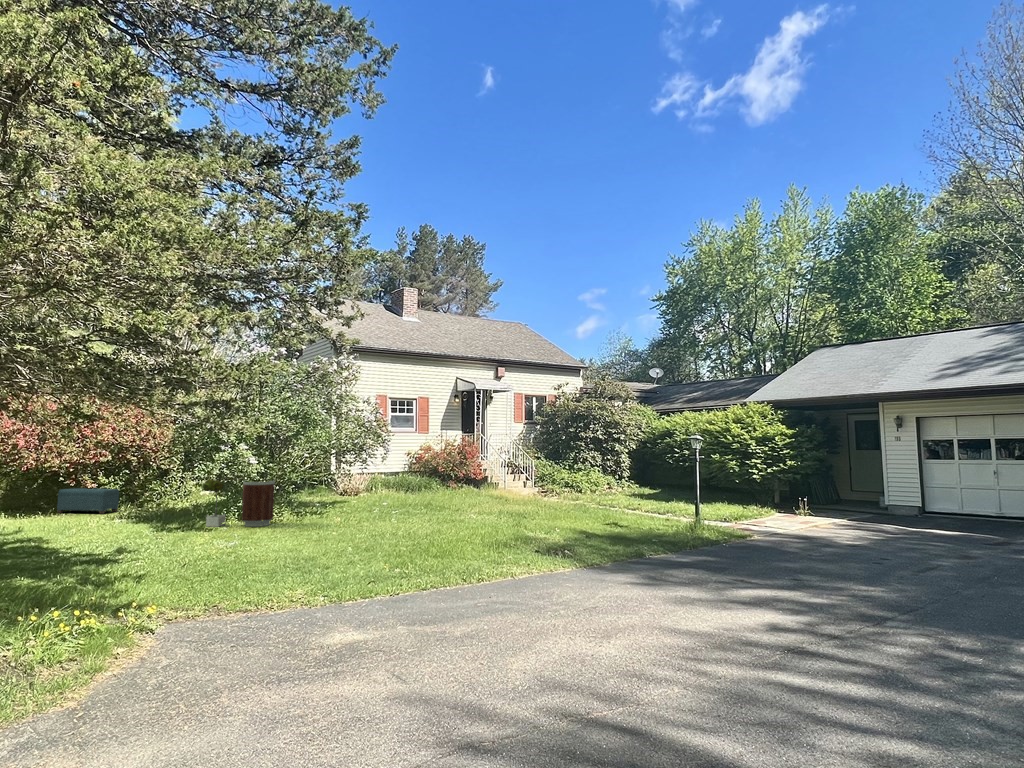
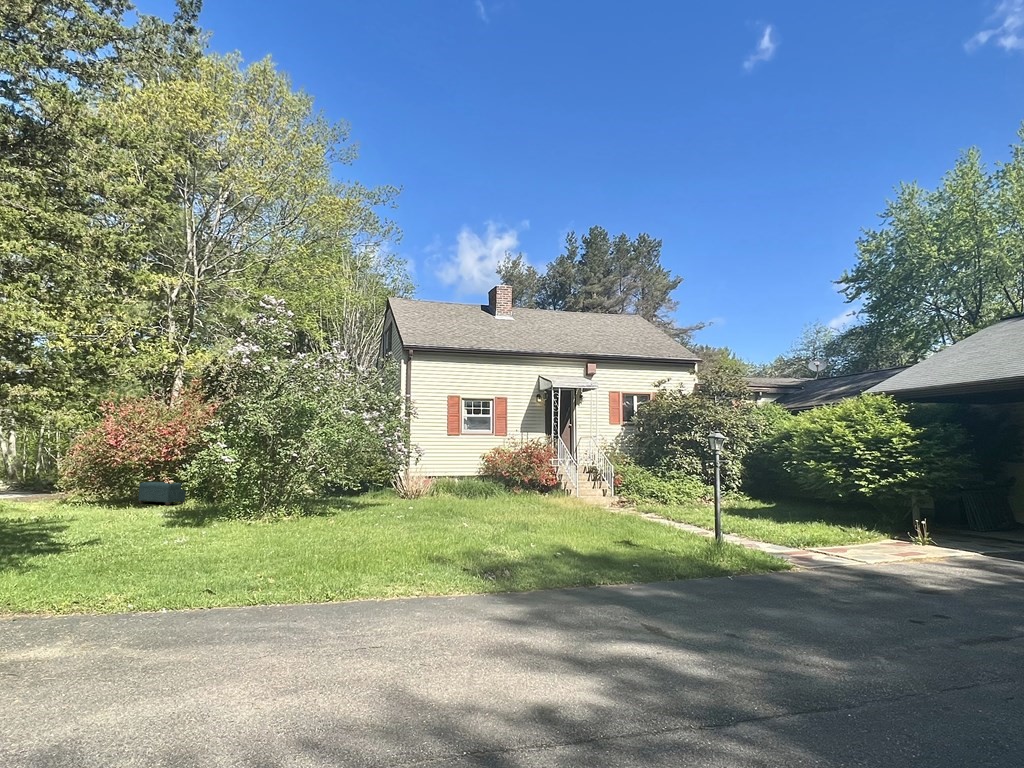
potted tree: present [205,479,225,527] -> none [218,475,237,521]
trash can: present [242,481,275,527] -> none [248,478,280,523]

